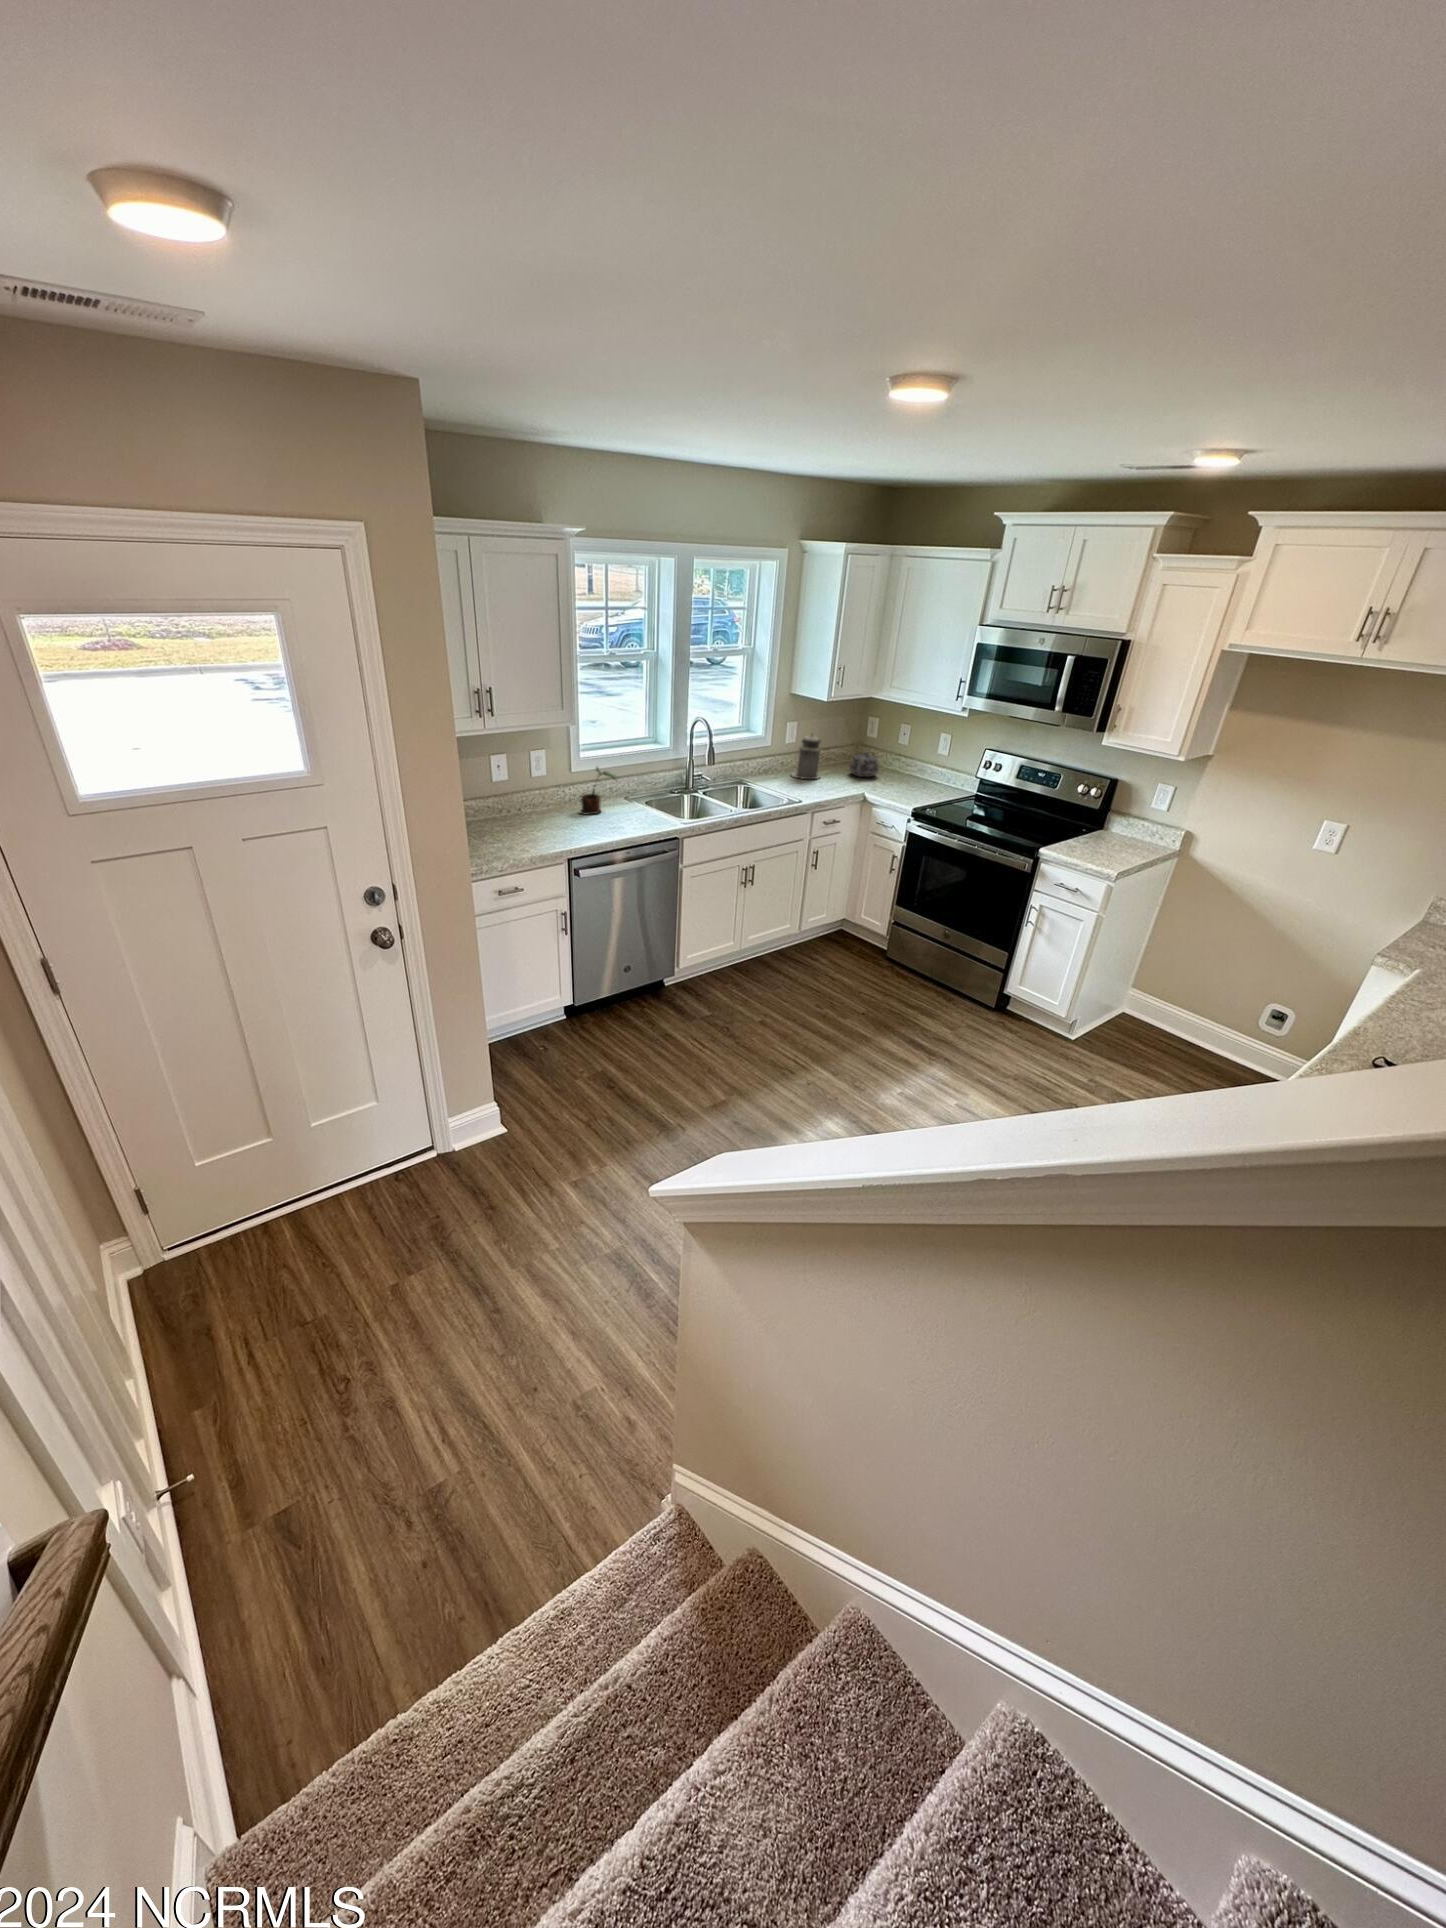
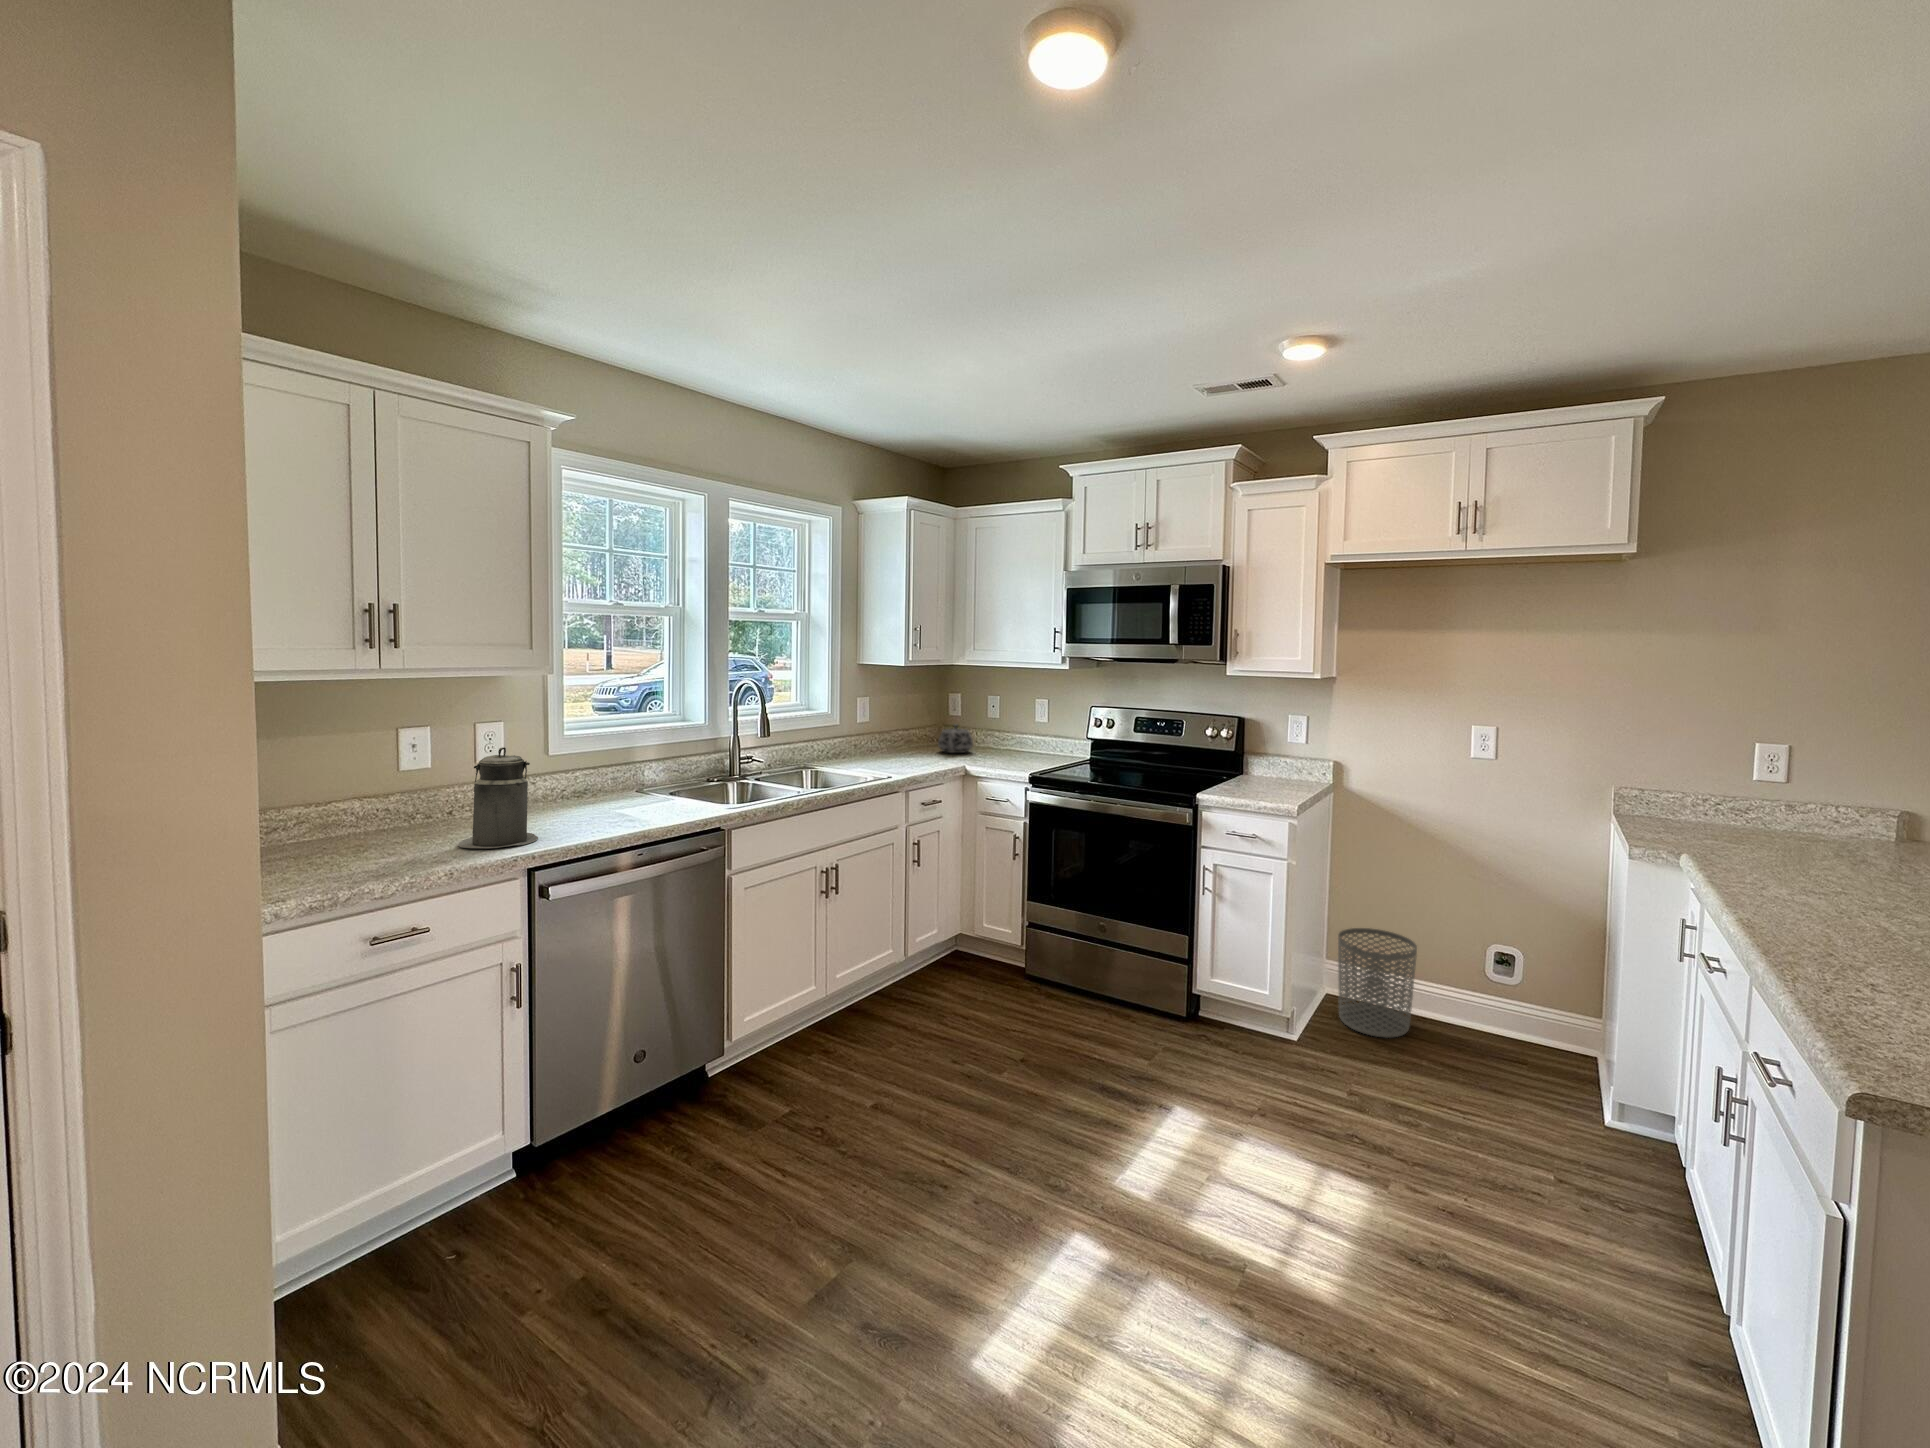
canister: present [791,734,821,779] -> present [458,747,538,848]
potted plant: present [580,767,616,815] -> none [557,737,624,812]
waste bin: none [1120,970,1201,1053] -> present [1338,928,1417,1038]

